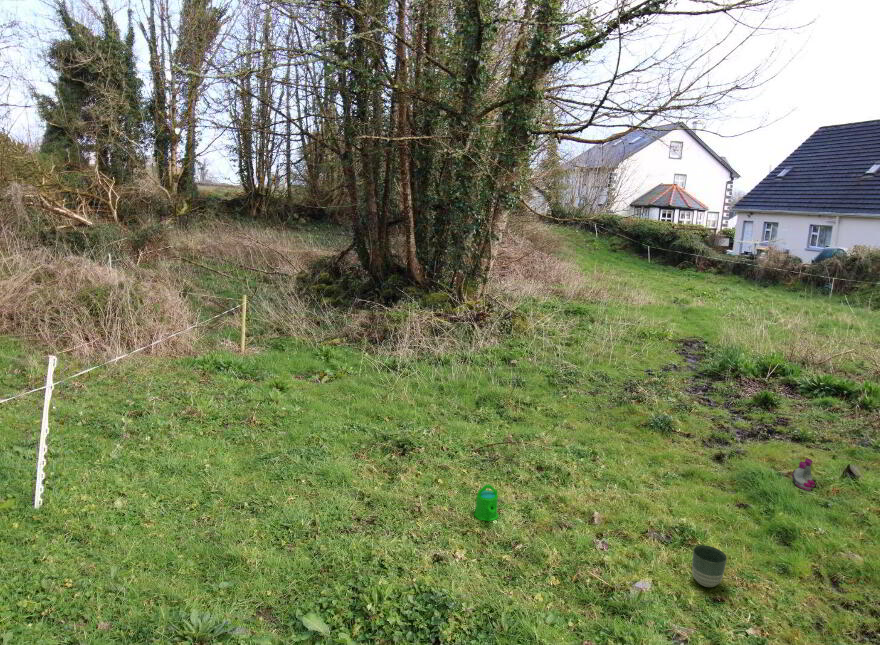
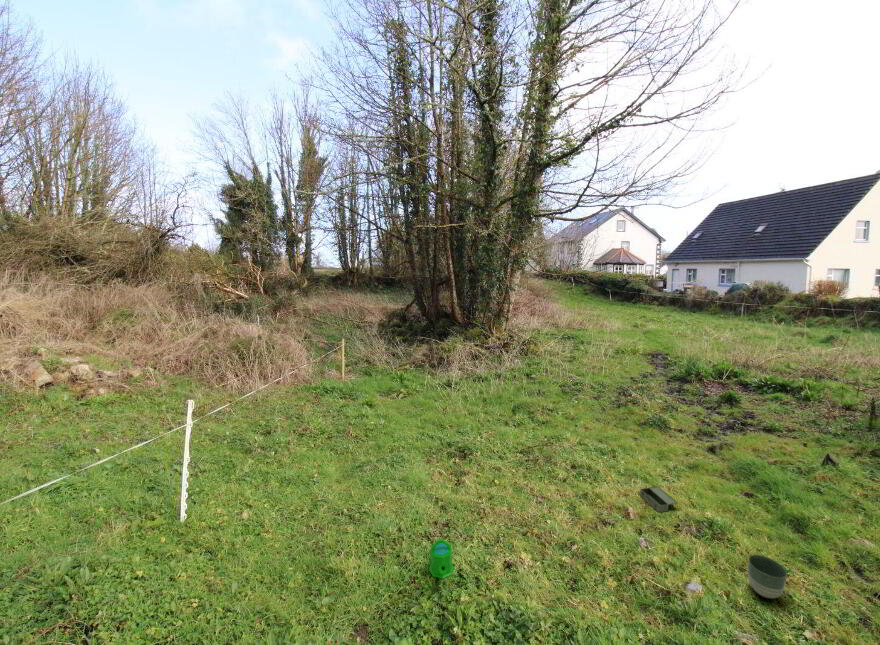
boots: present [792,459,815,491] -> none [789,454,813,483]
watering can: present [474,484,499,521] -> present [429,539,454,578]
toolbox: none [610,489,648,514] -> present [640,487,677,512]

